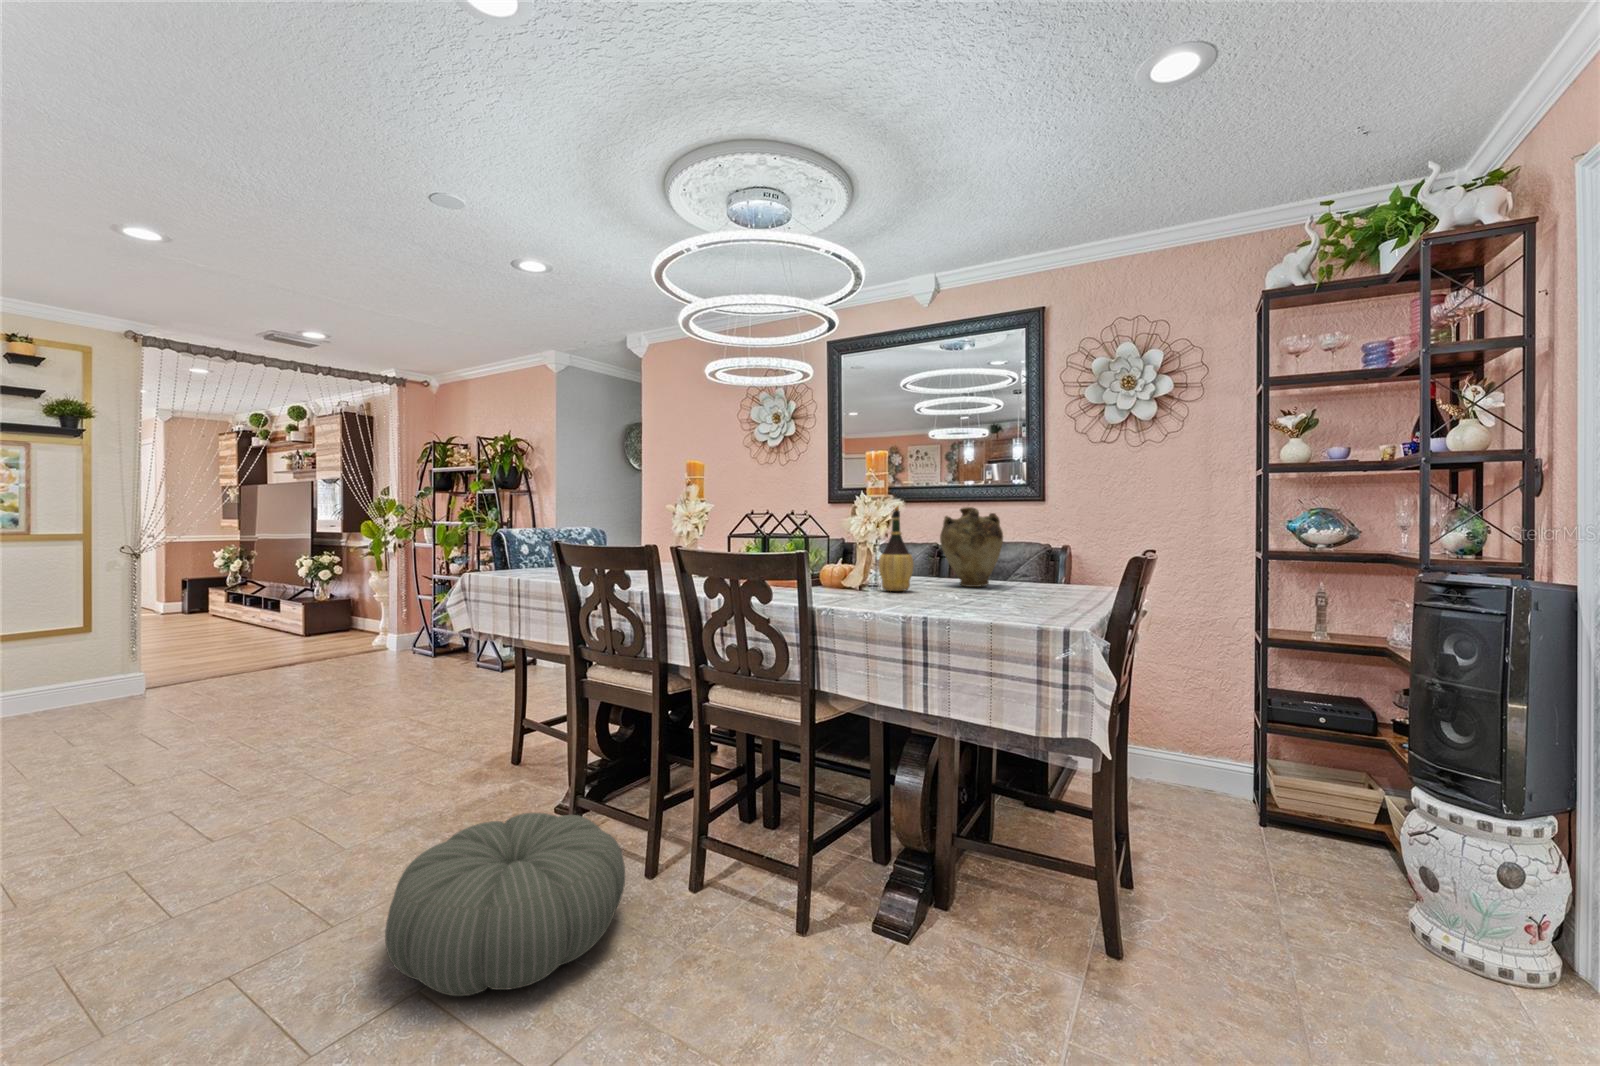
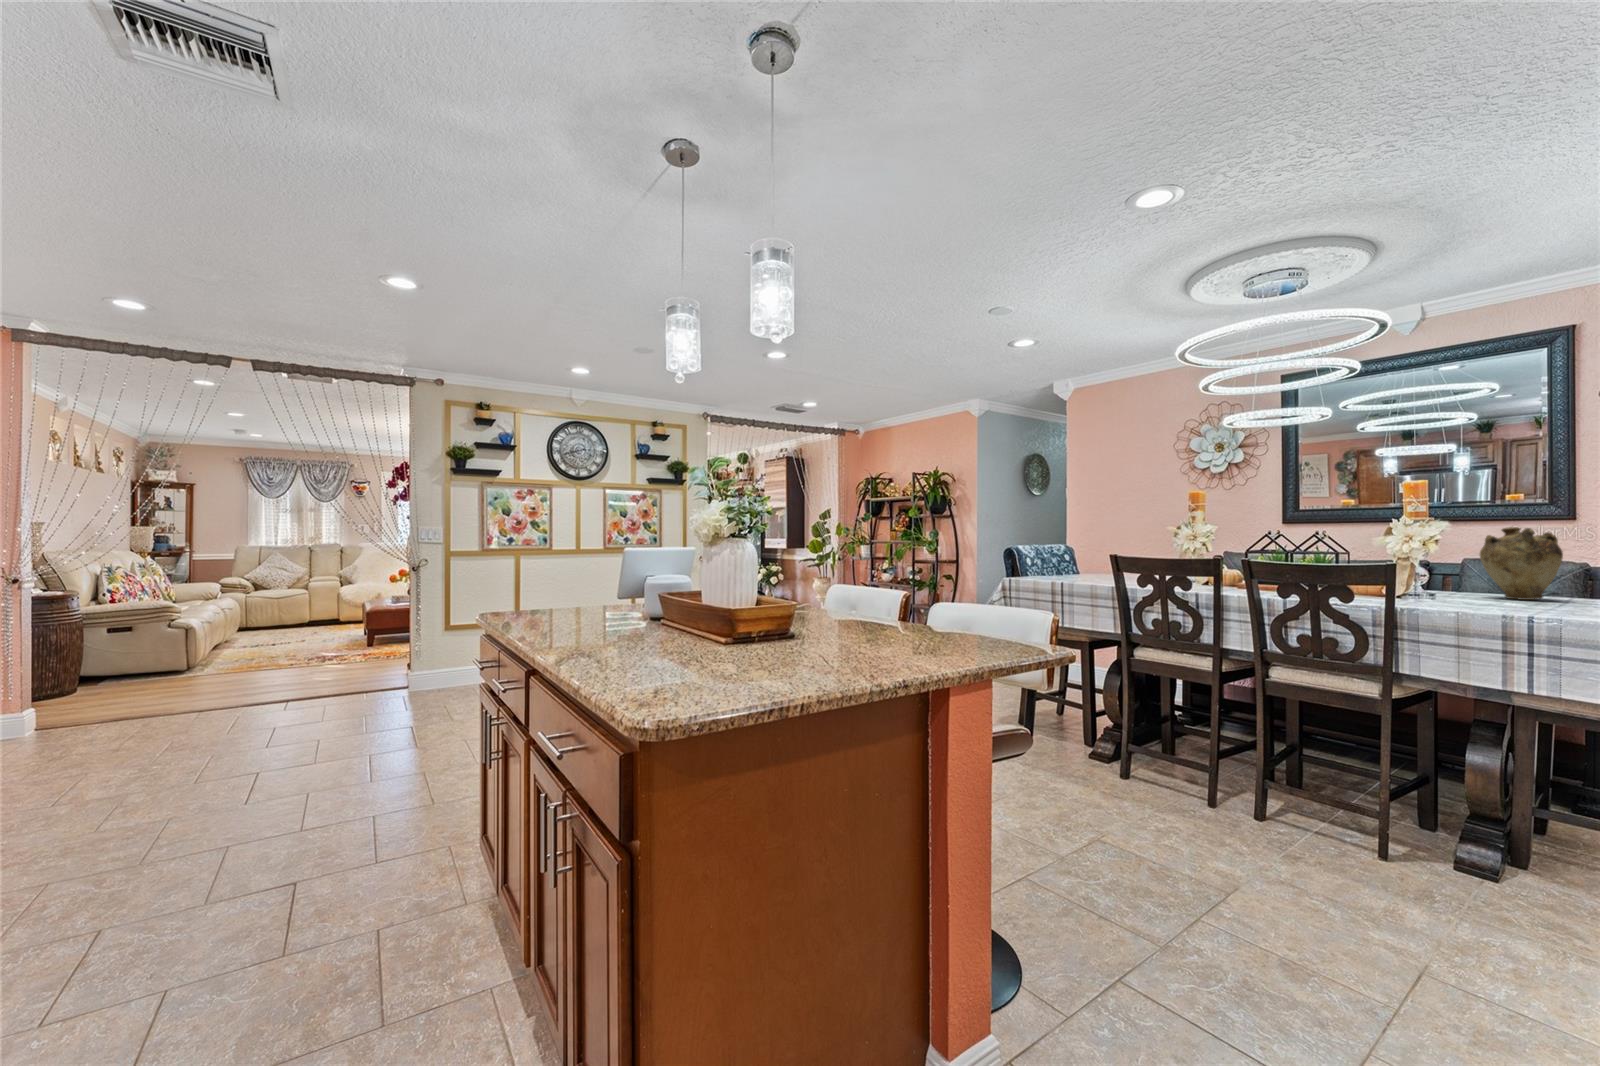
wine bottle: present [879,506,914,591] -> none [1423,526,1465,600]
pouf: present [385,813,625,996] -> none [1061,744,1228,847]

